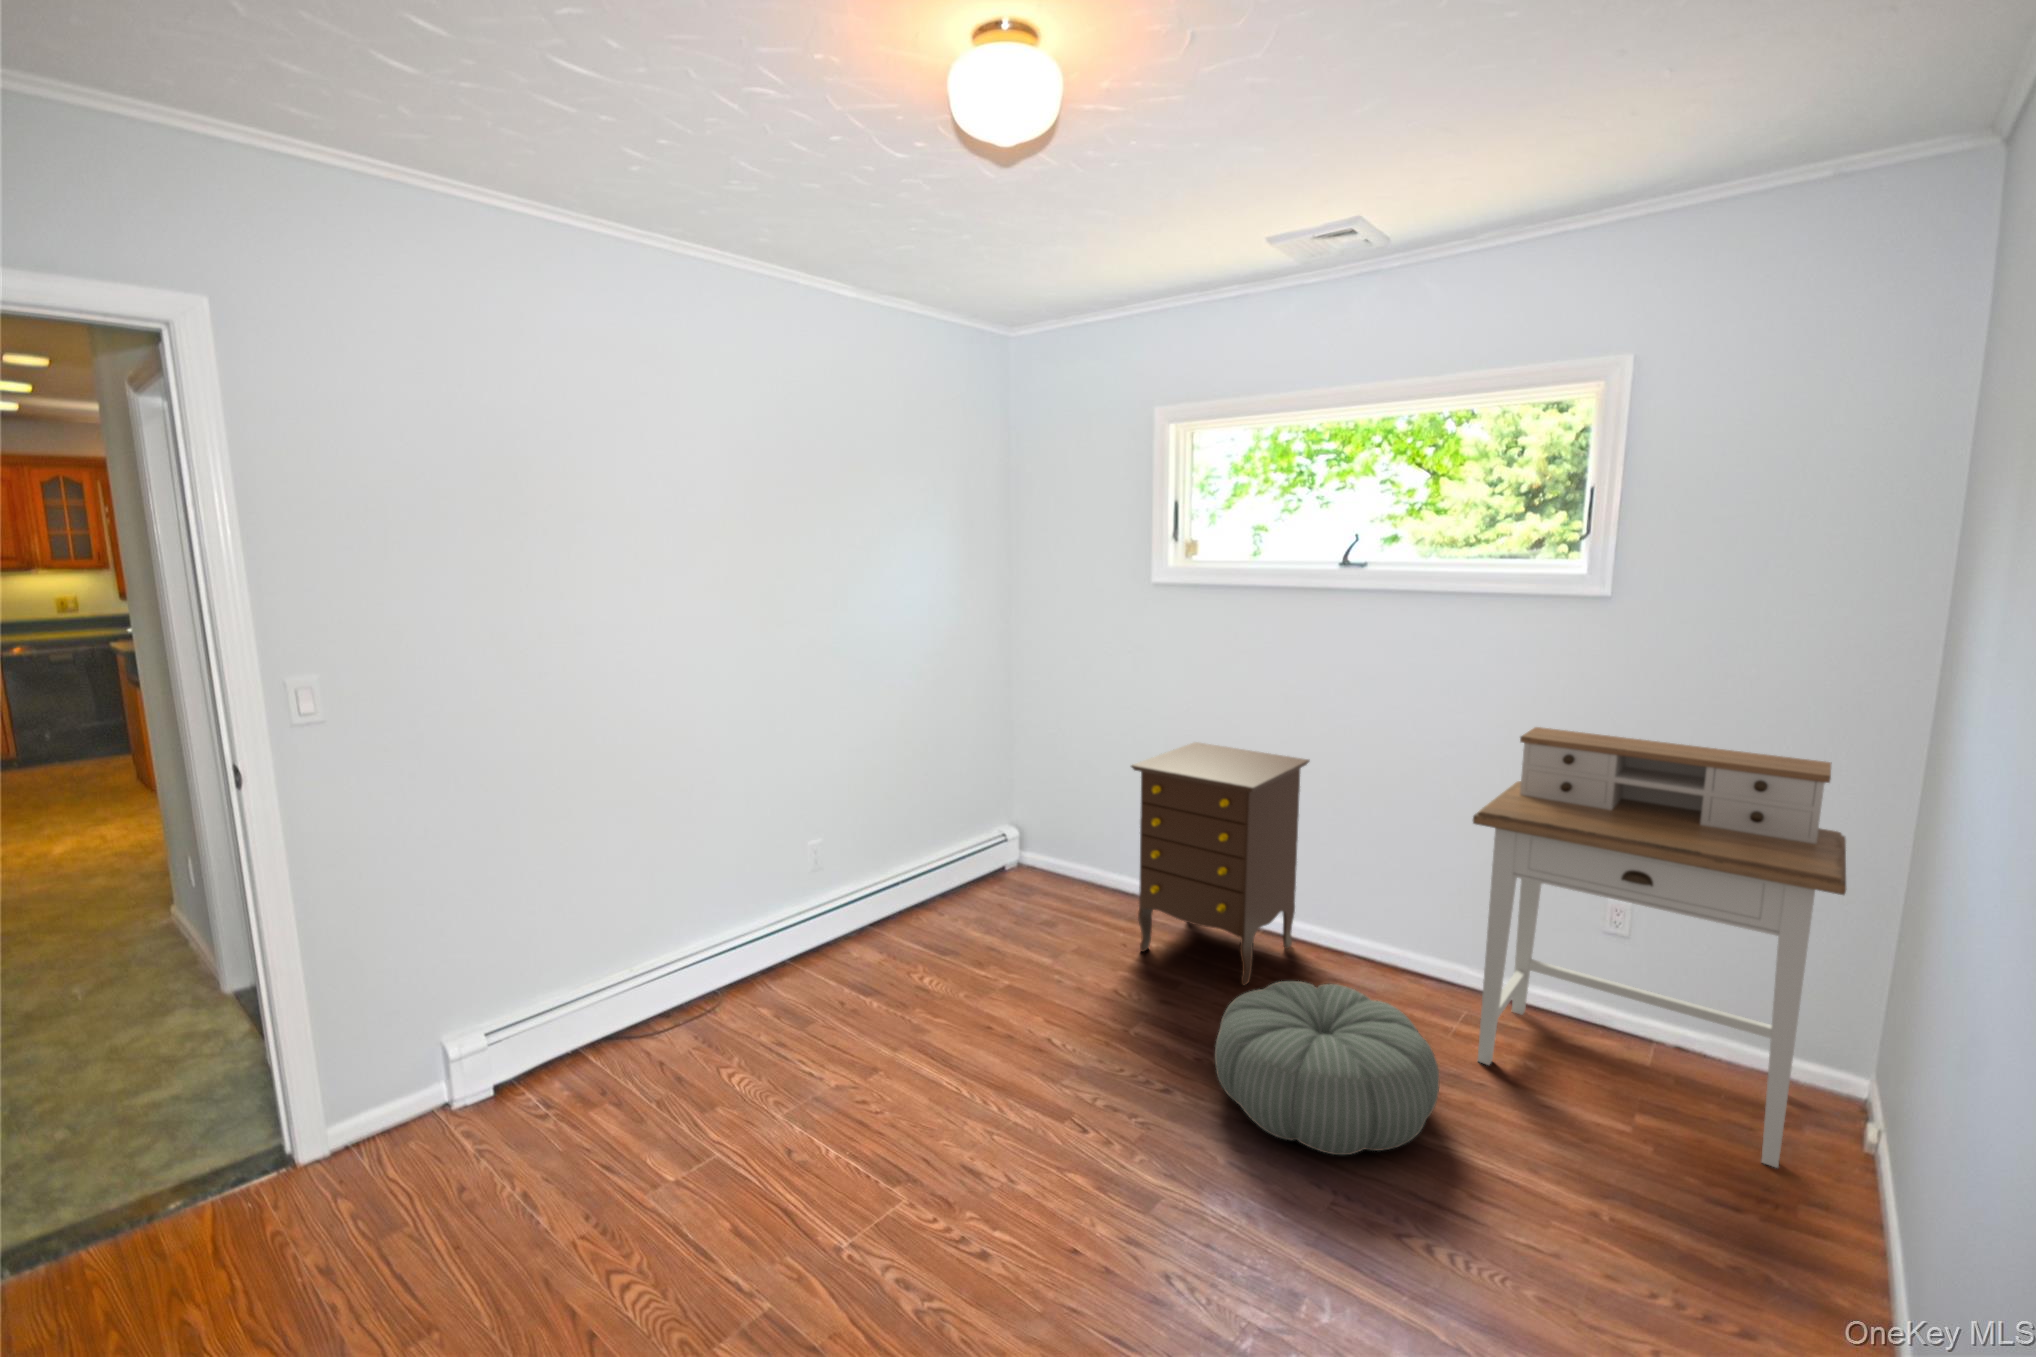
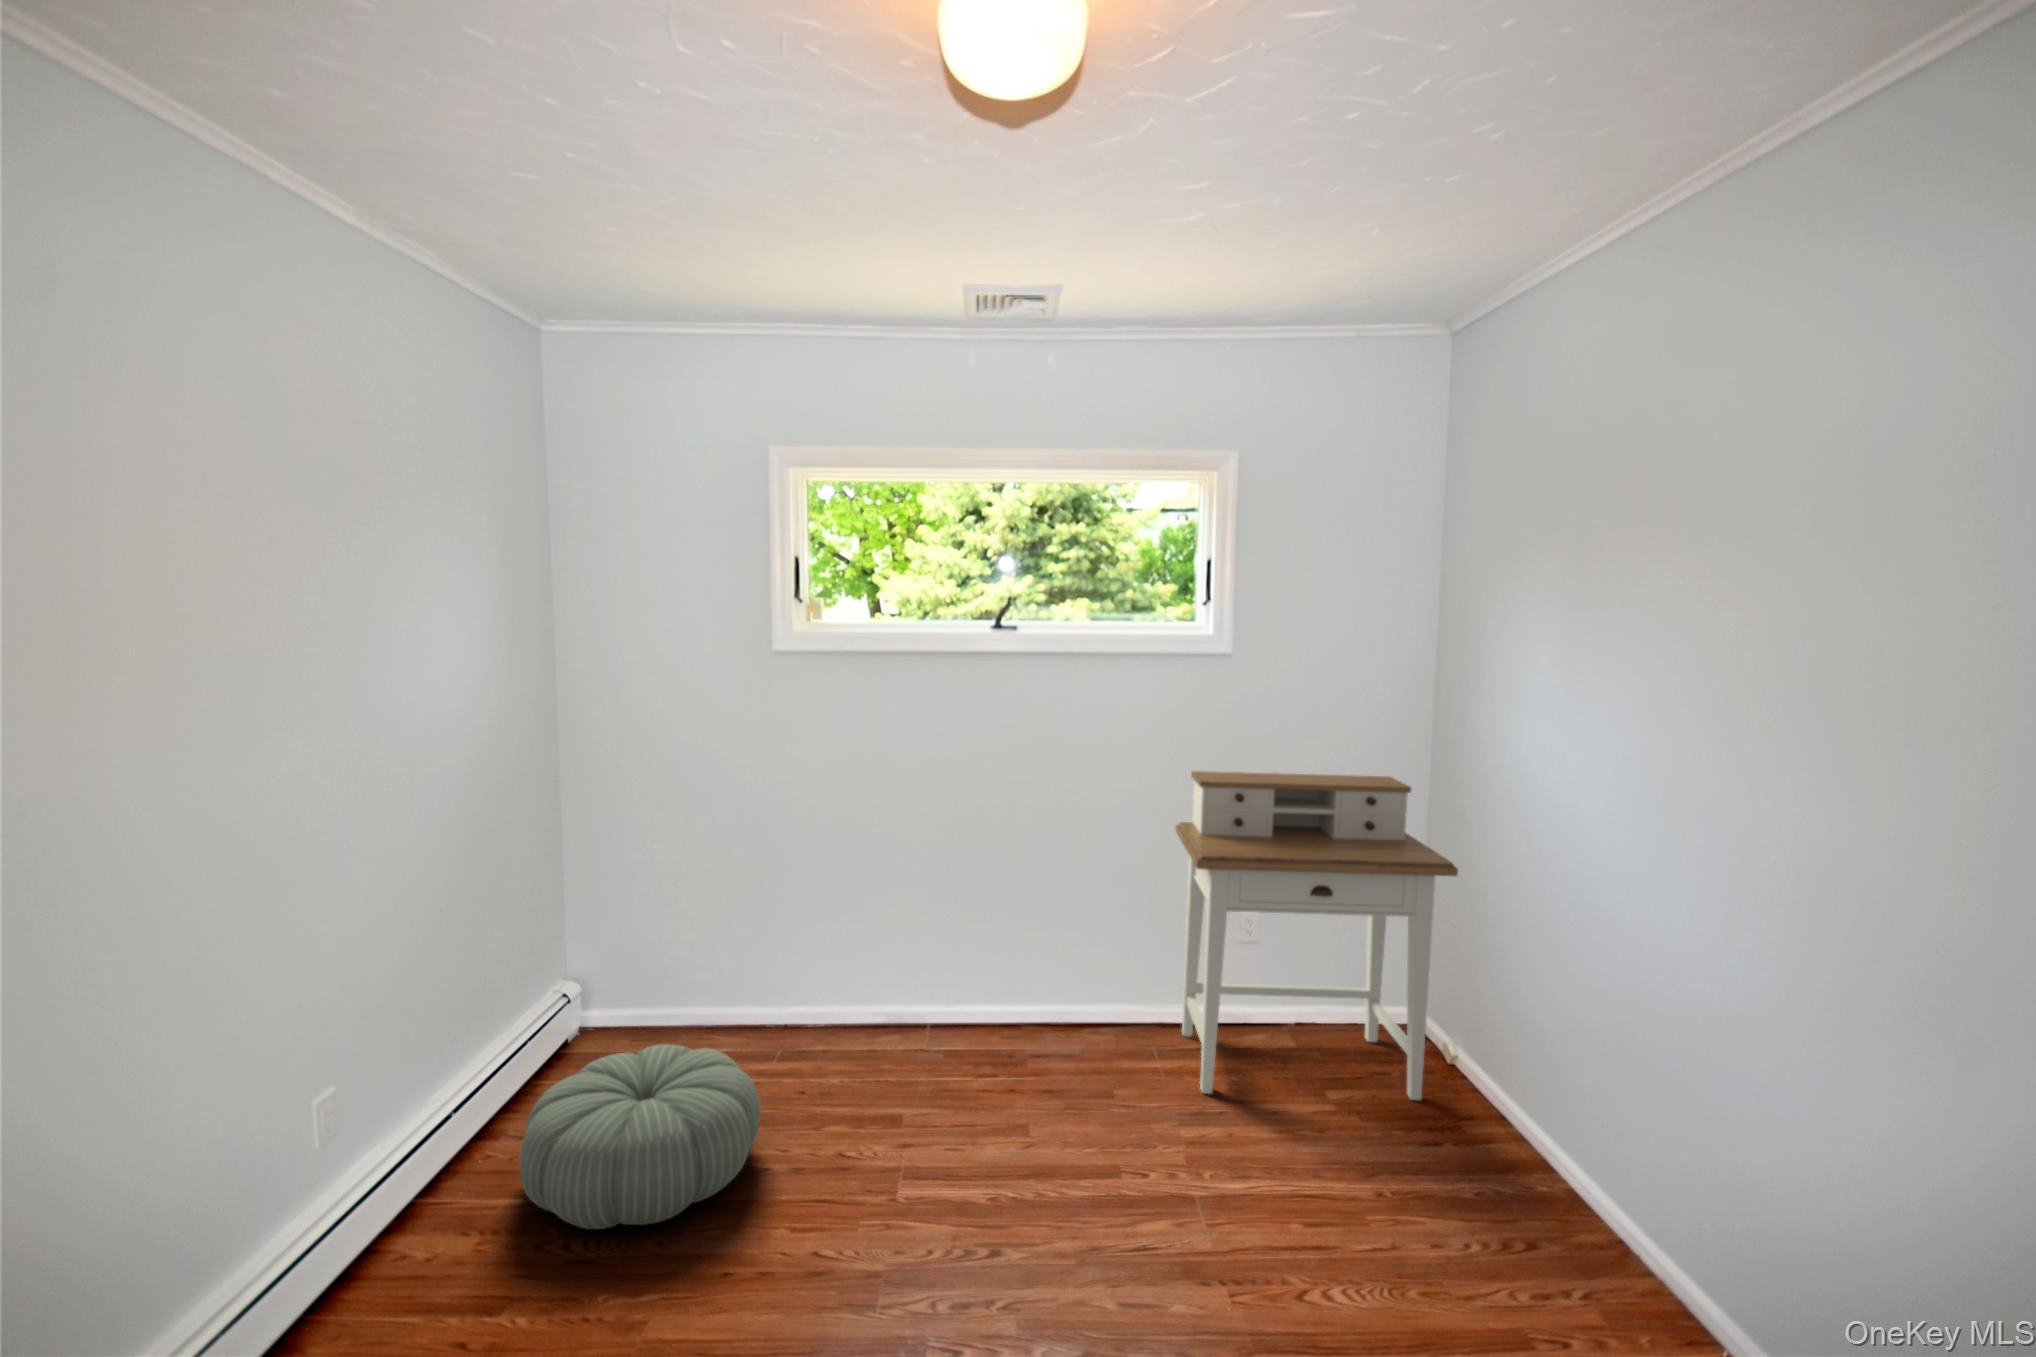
dresser: present [1131,742,1309,985] -> none [820,827,983,1094]
pouf: present [1215,981,1439,1155] -> present [520,1044,760,1229]

